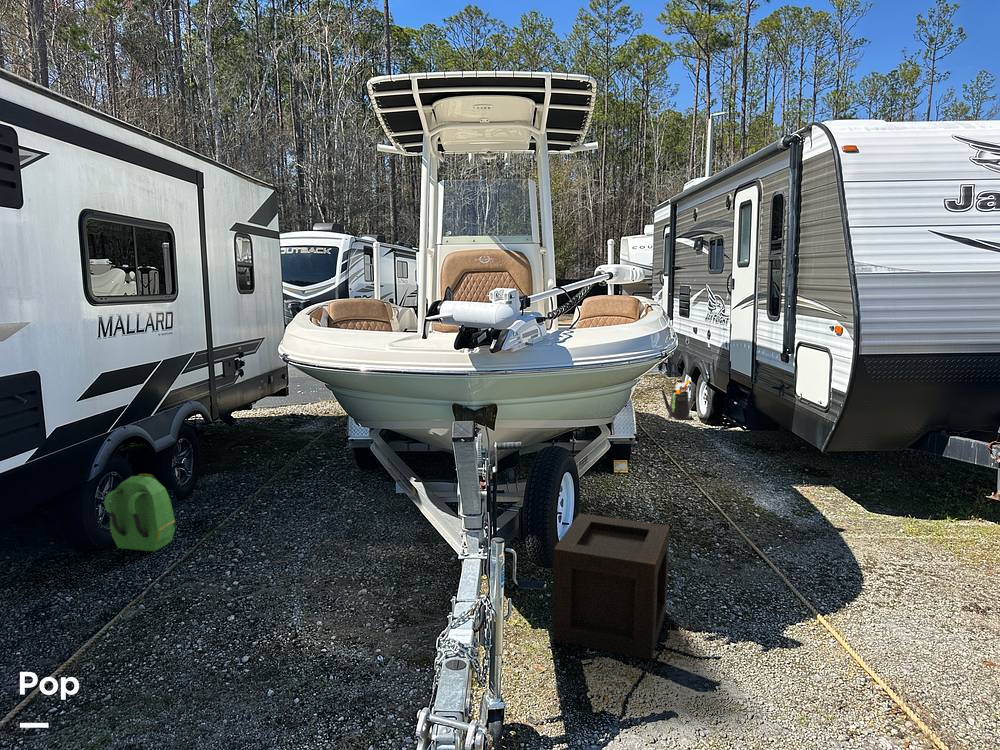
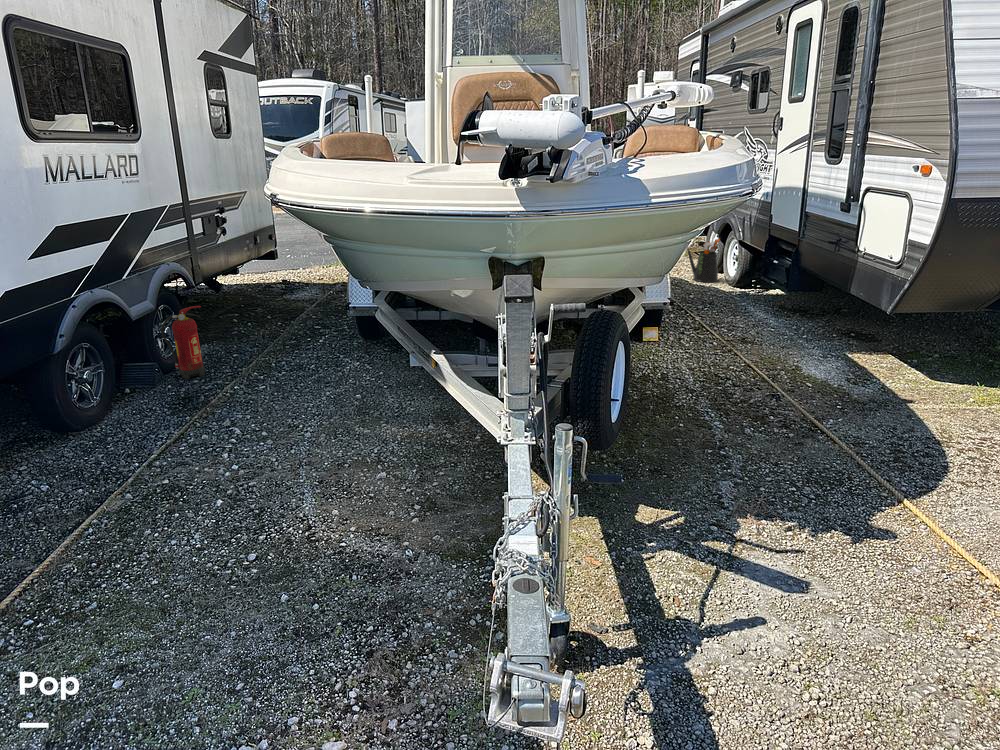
fire extinguisher: none [181,439,218,504] -> present [161,306,205,379]
backpack: present [104,474,176,551] -> none [75,346,161,433]
wooden crate: present [552,514,669,659] -> none [606,388,740,552]

